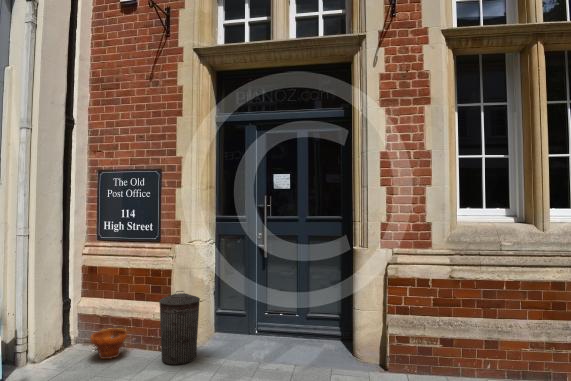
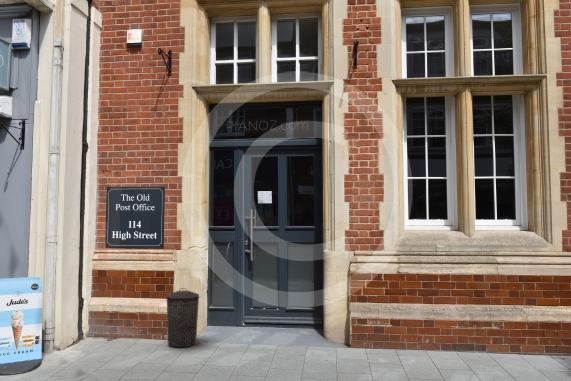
planter: present [90,329,128,359] -> none [107,322,137,346]

